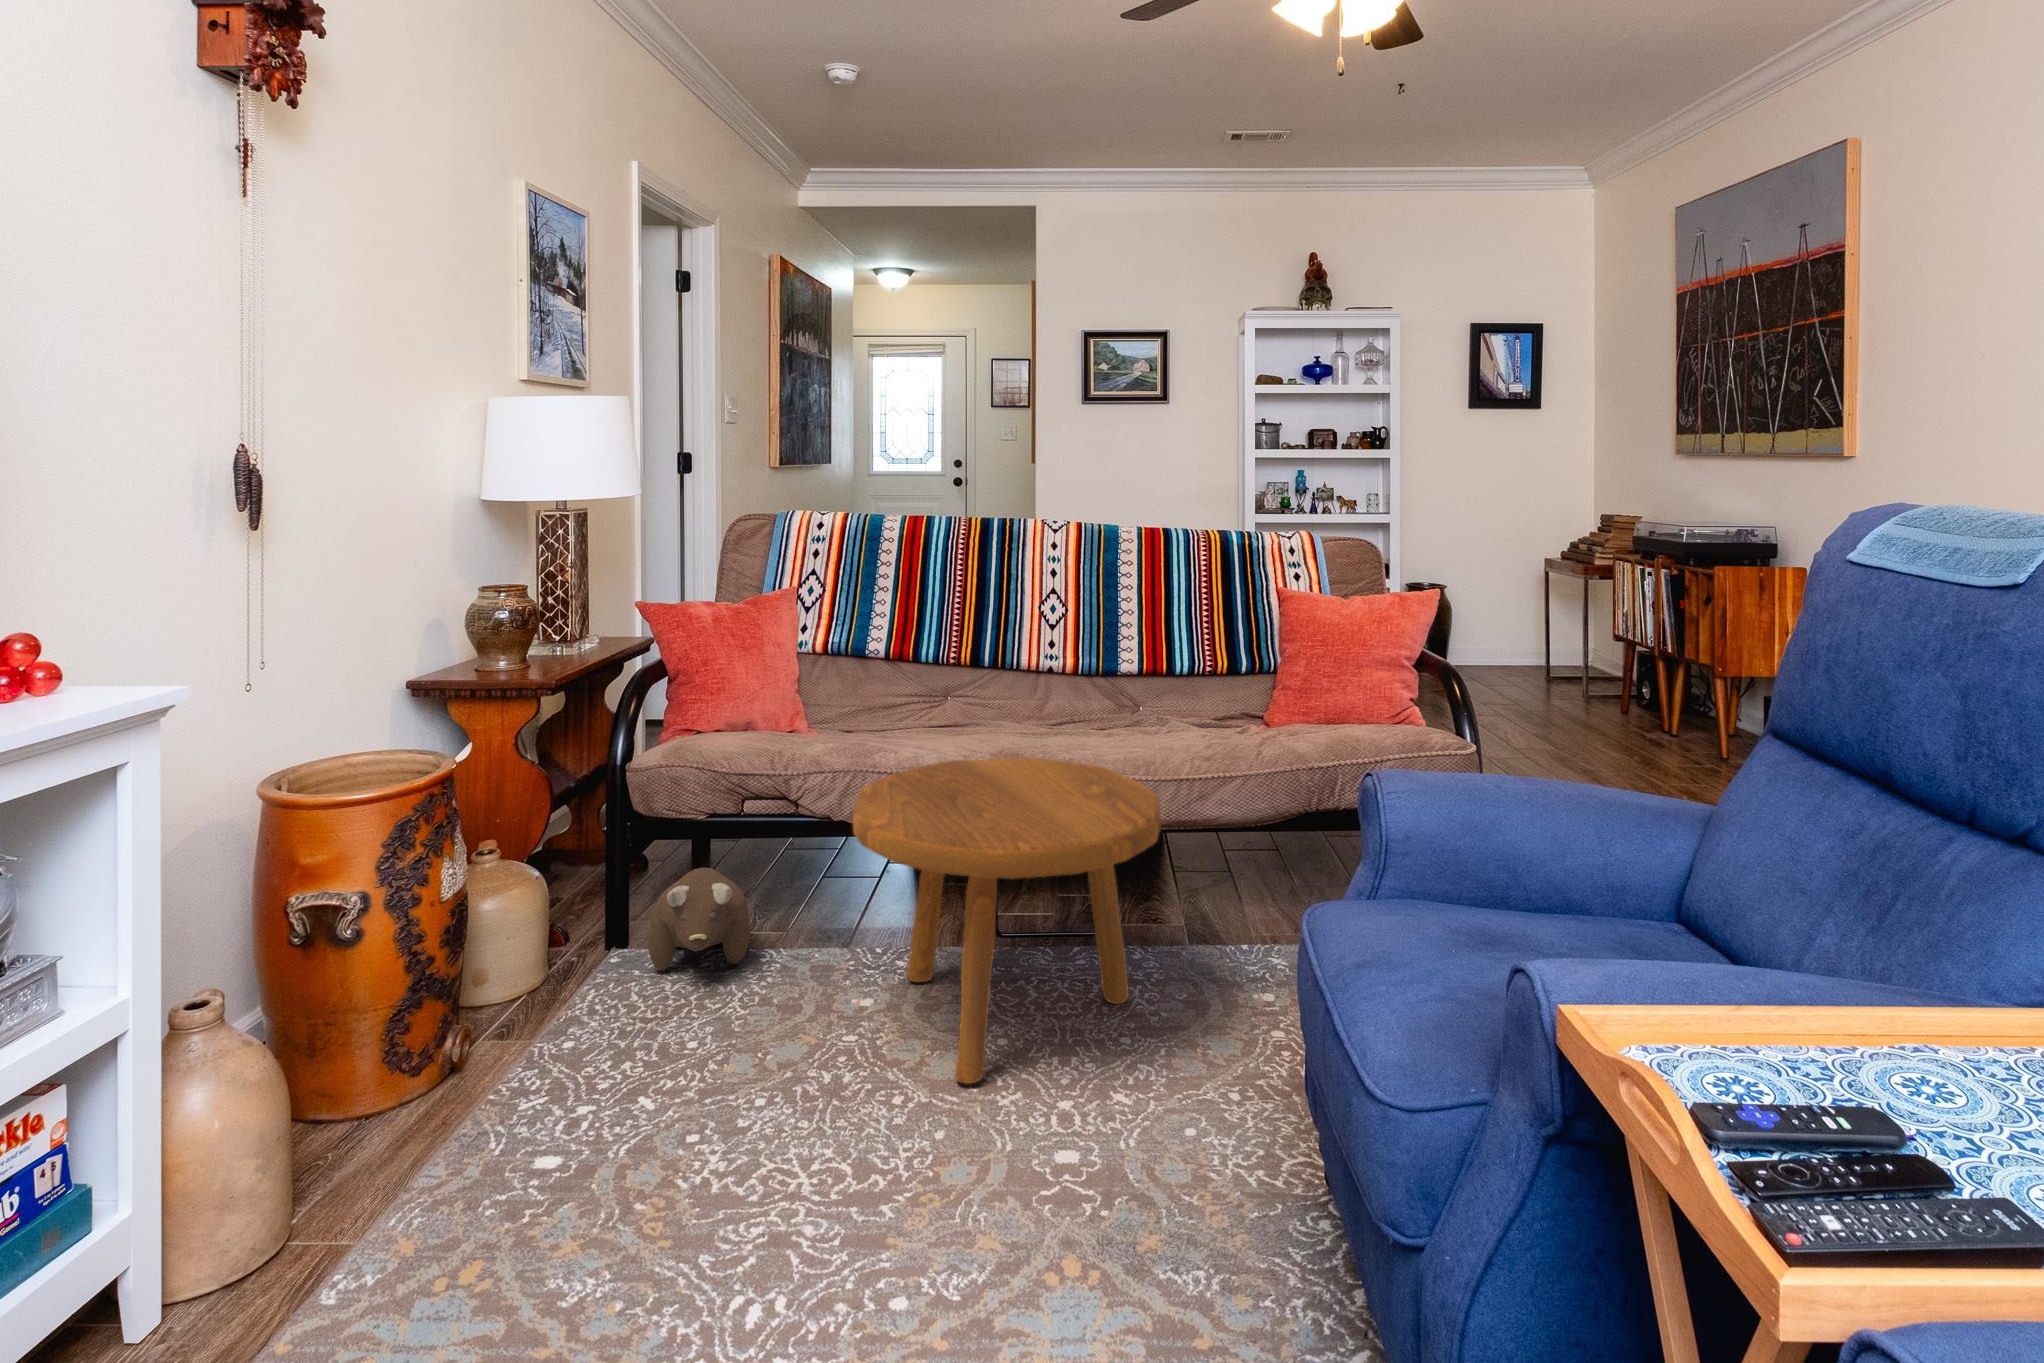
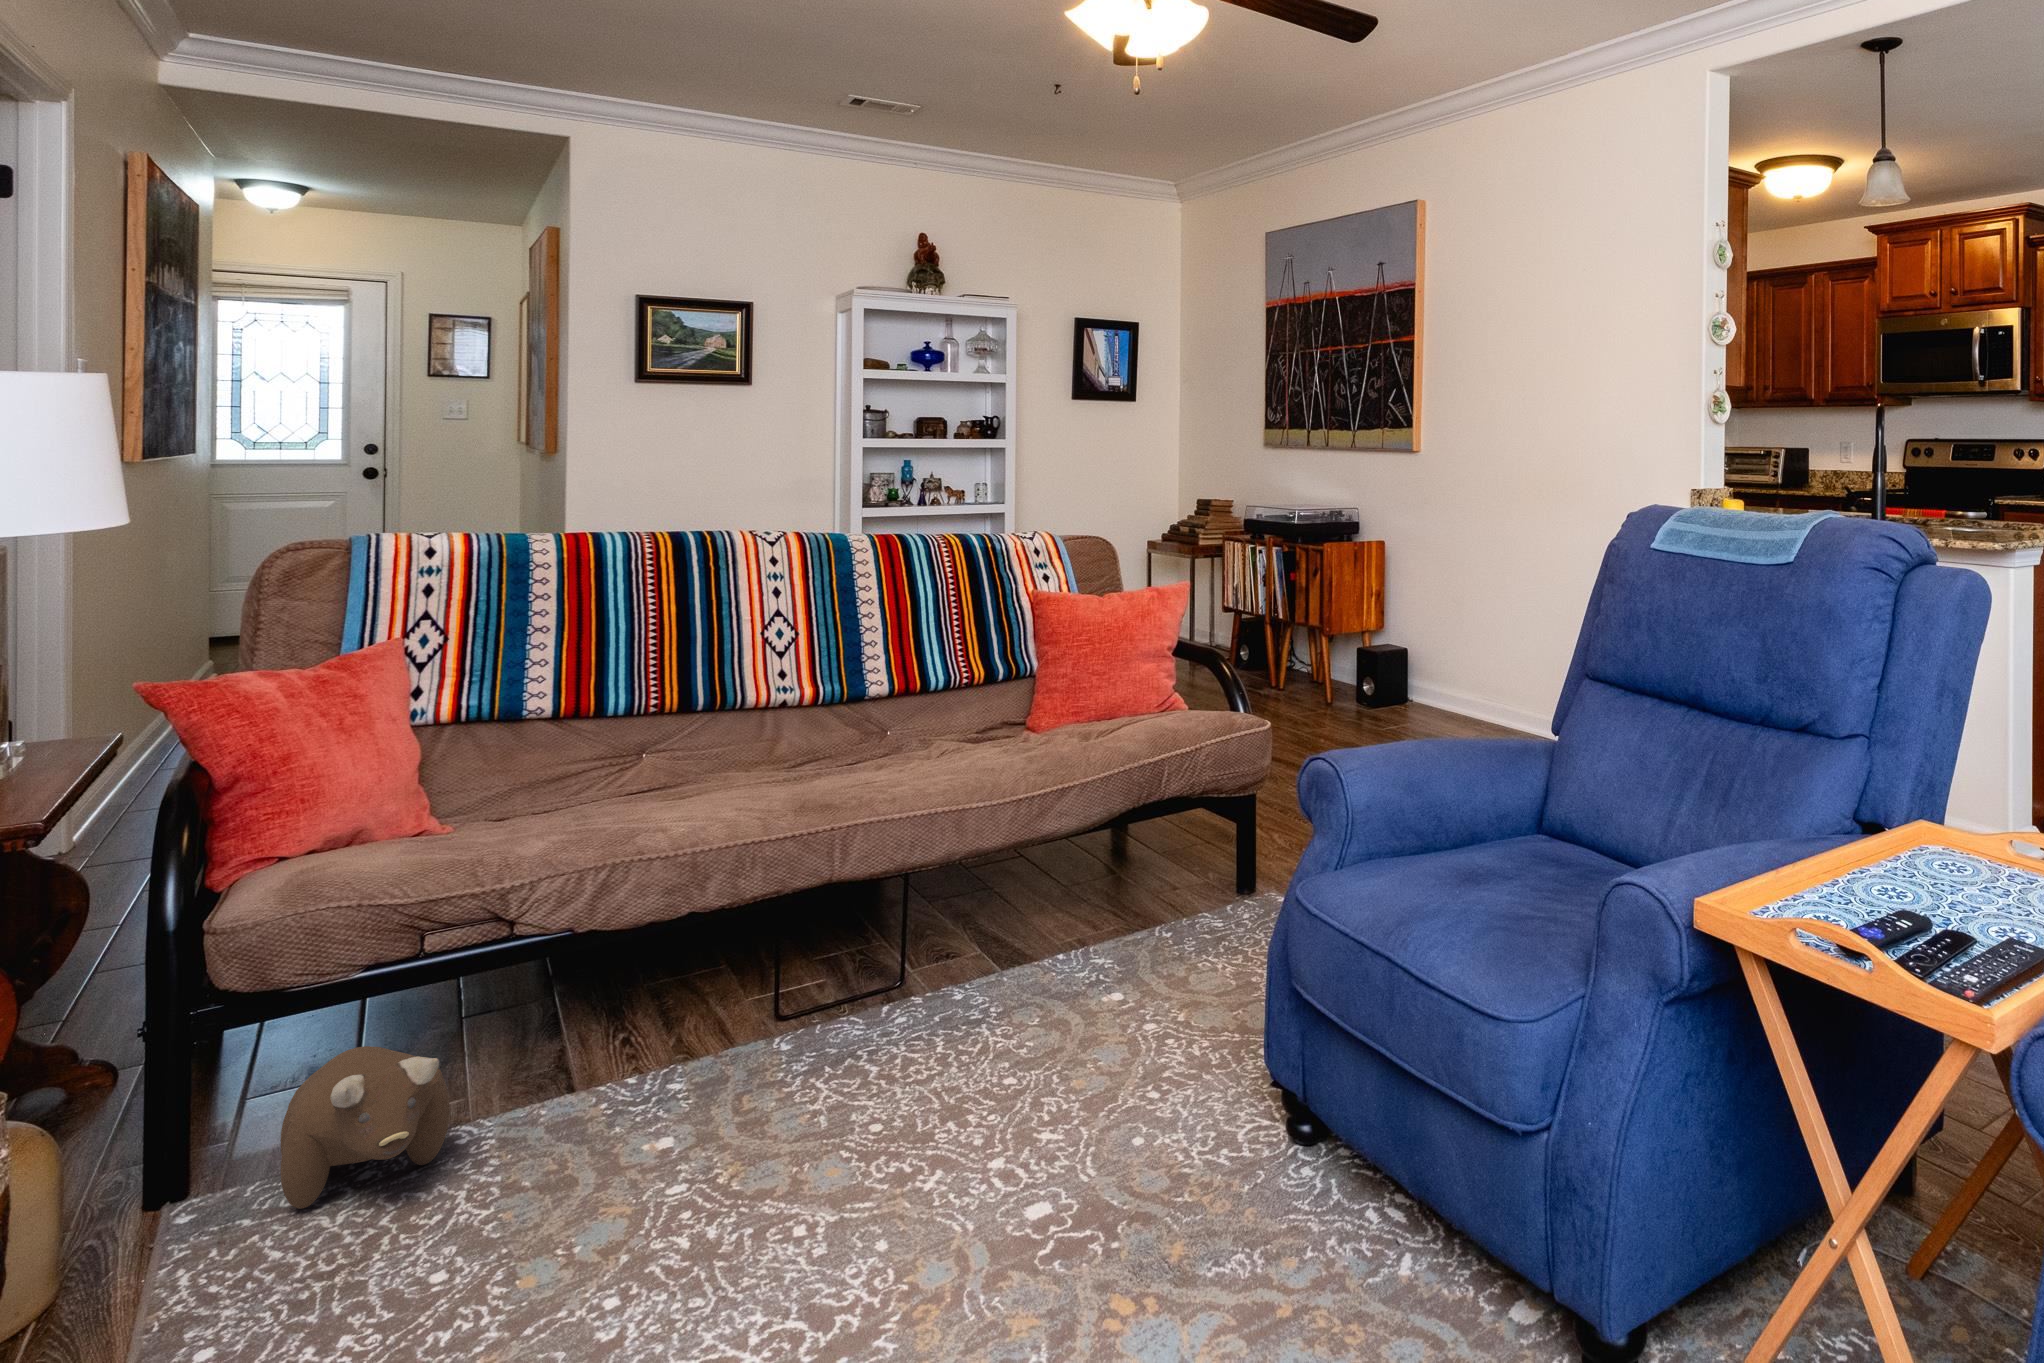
footstool: present [853,758,1161,1084] -> none [656,803,1045,1186]

